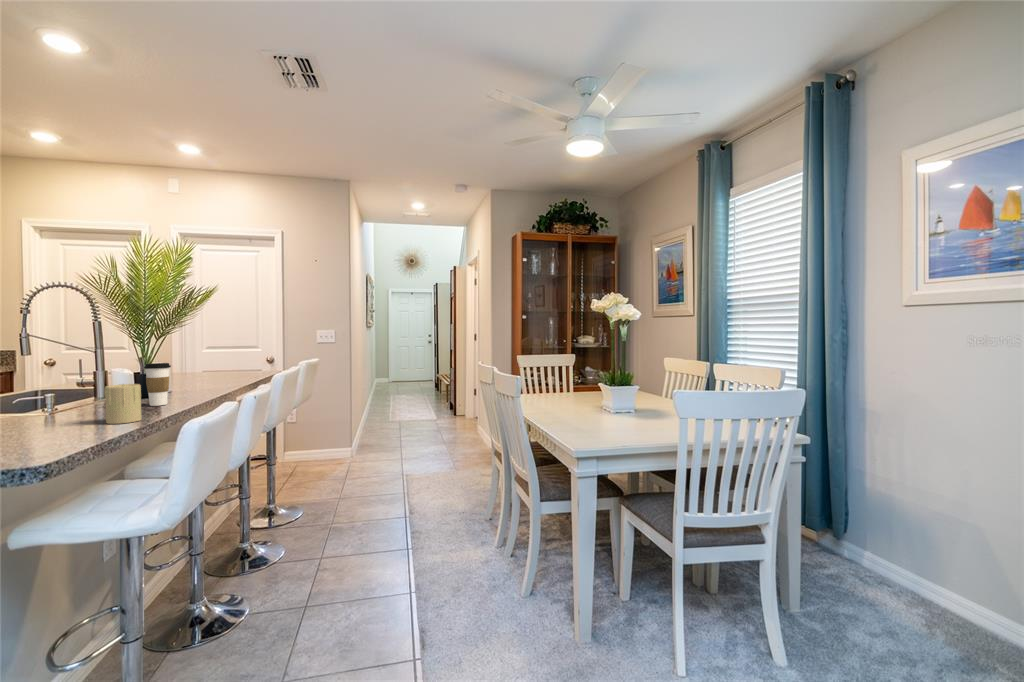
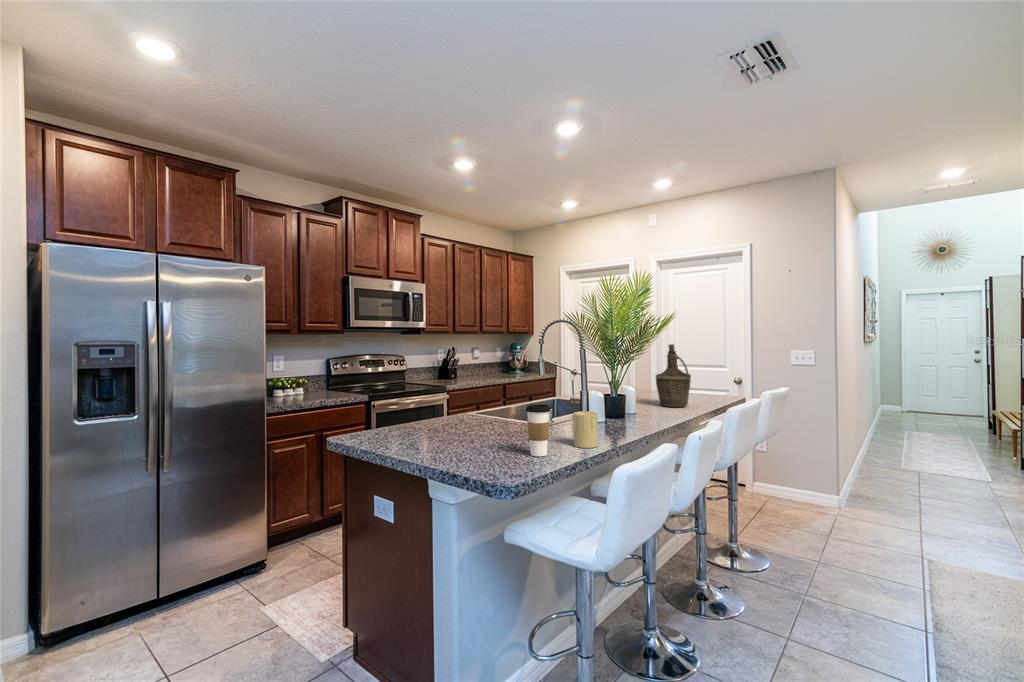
bottle: none [190,319,231,384] -> present [656,344,691,407]
coffee cup: present [144,363,171,406] -> present [526,404,551,457]

